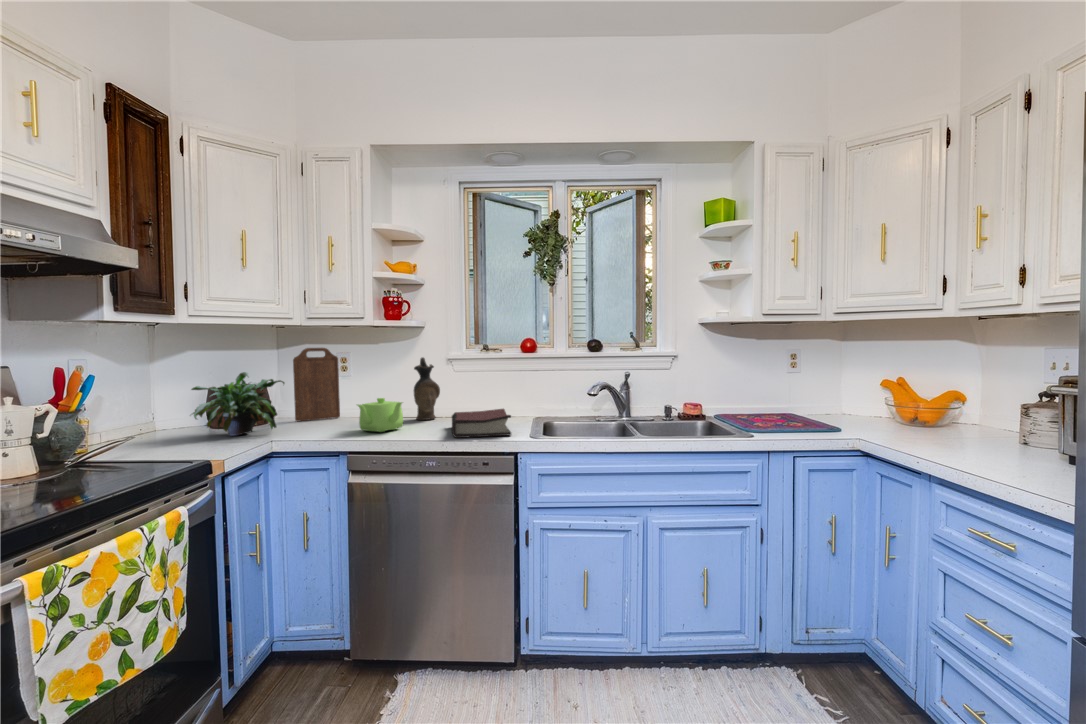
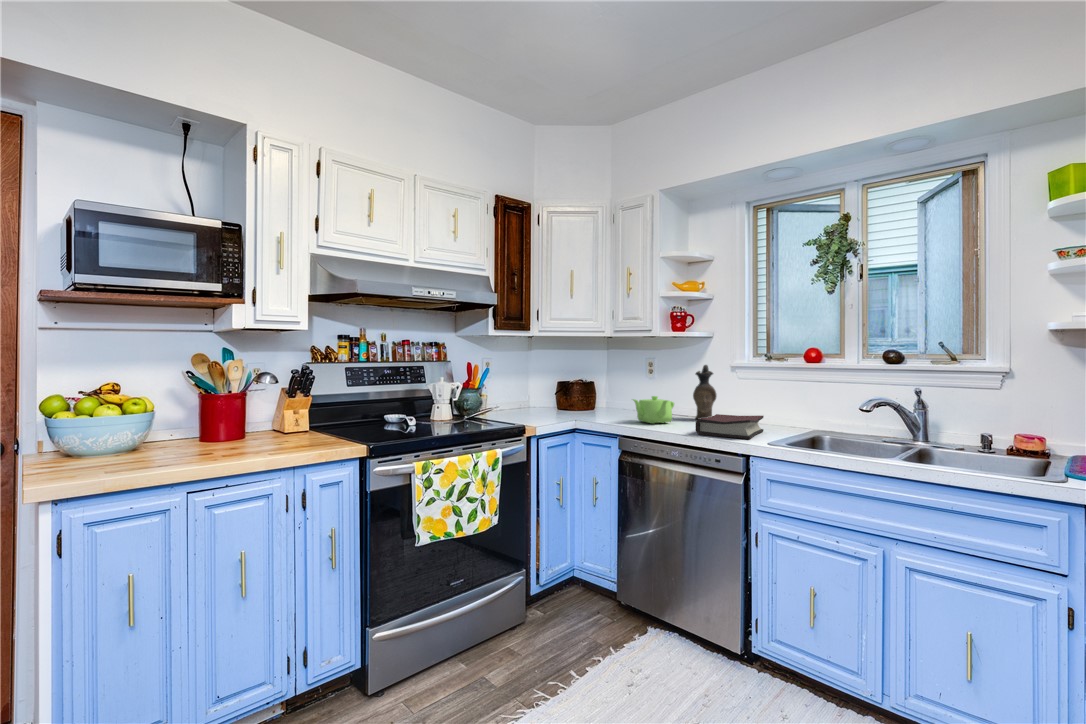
cutting board: present [293,348,340,421] -> none [609,354,642,411]
potted plant: present [191,372,284,436] -> none [535,370,592,414]

